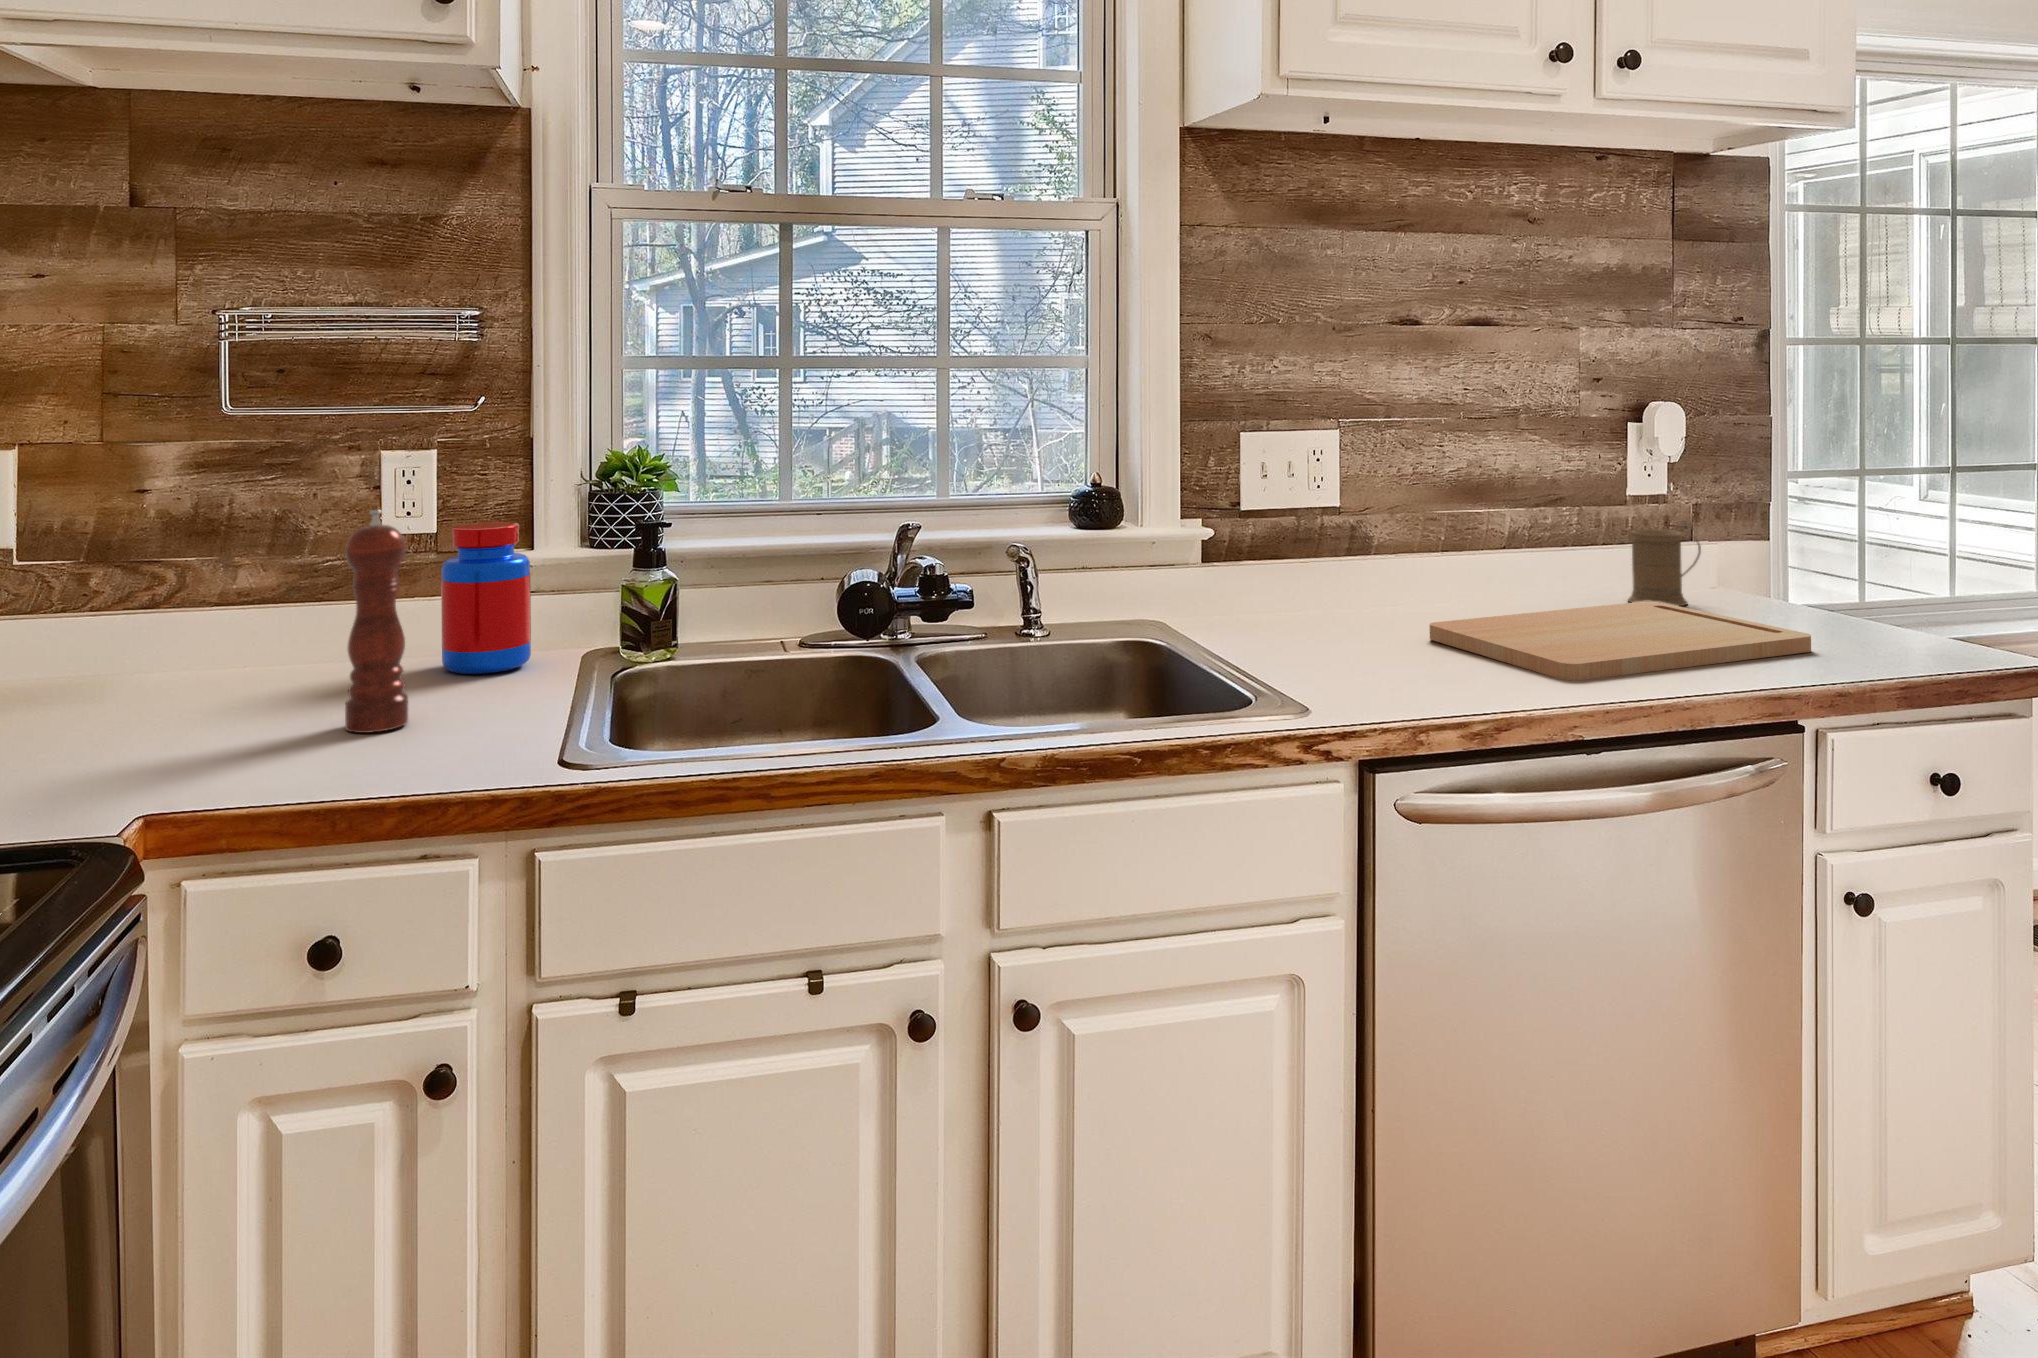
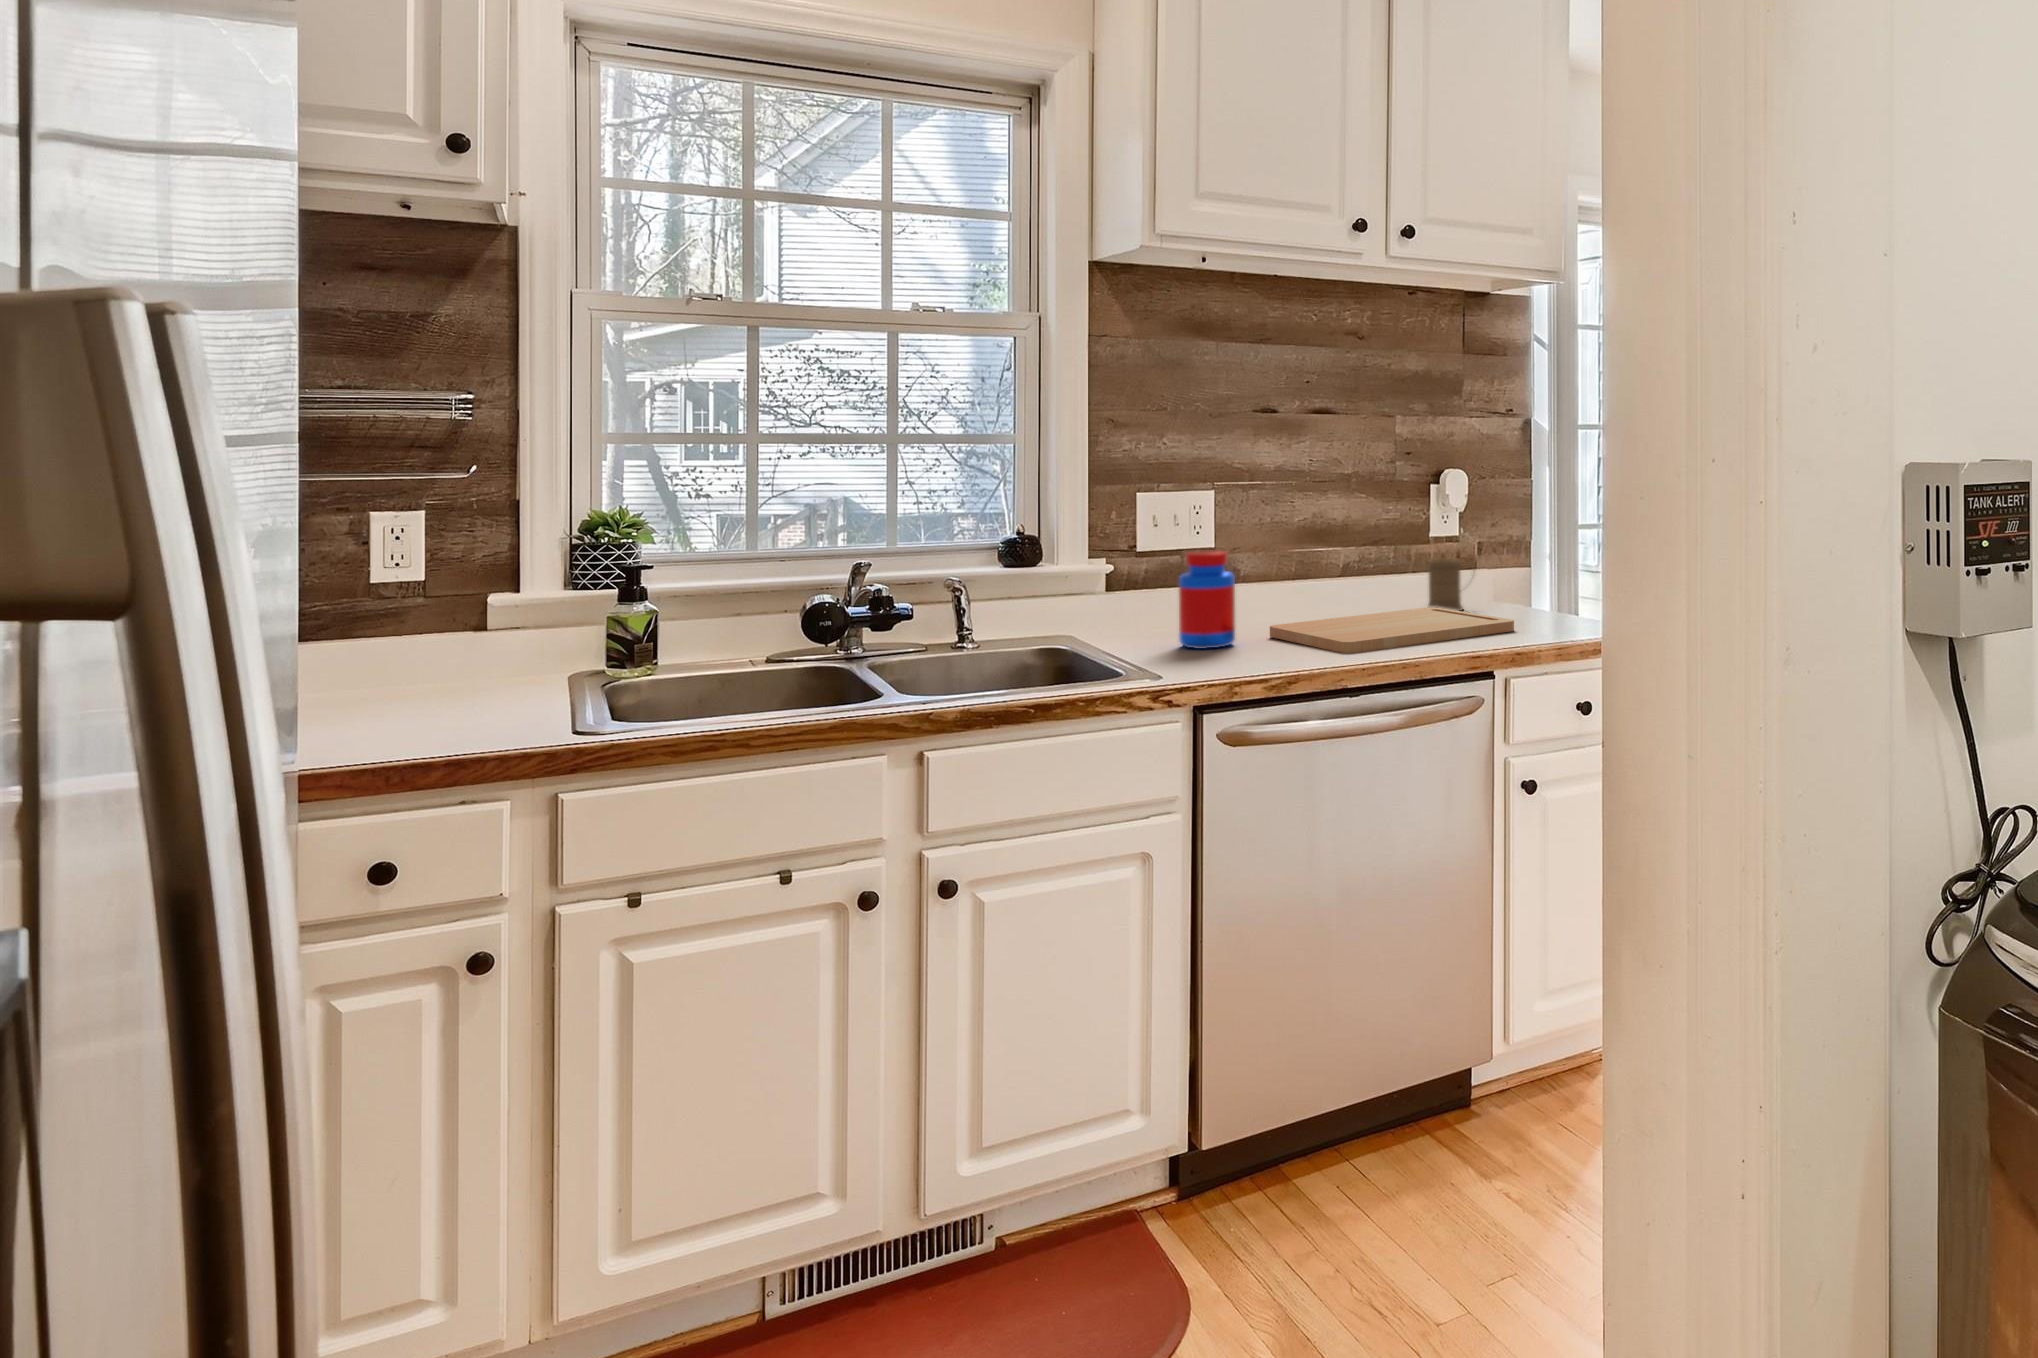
pepper mill: present [345,509,408,733] -> none [368,554,426,728]
jar: present [441,522,531,674] -> present [1179,550,1236,649]

